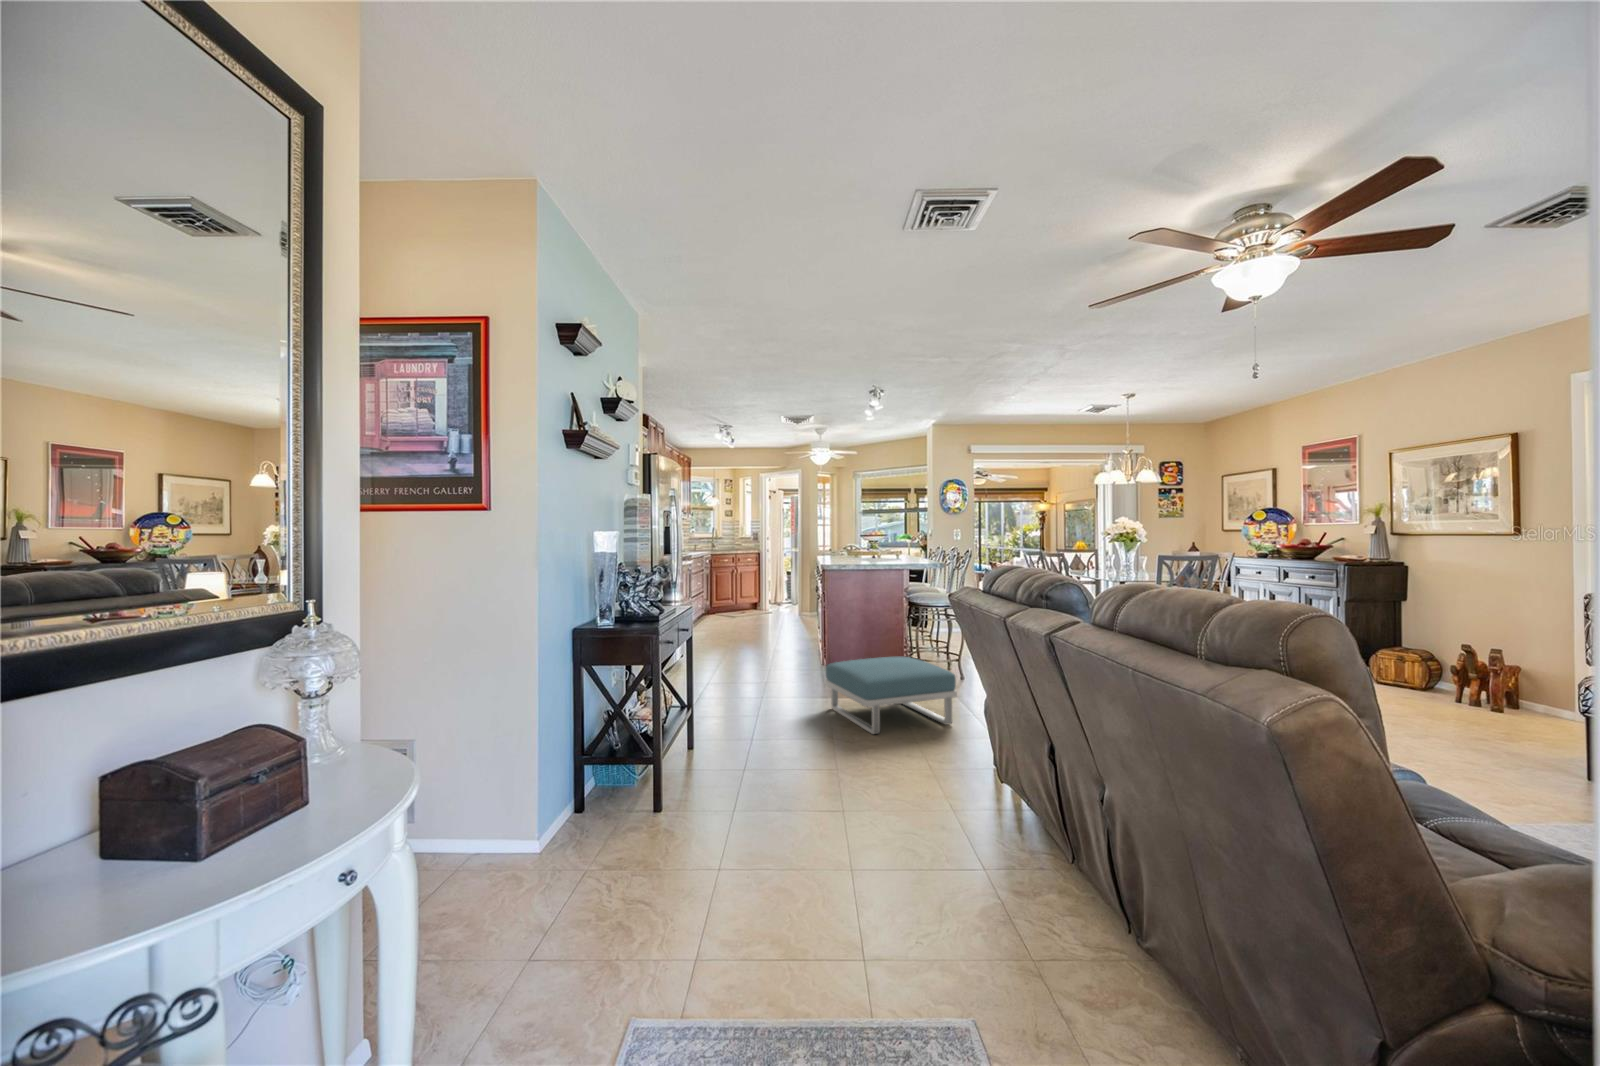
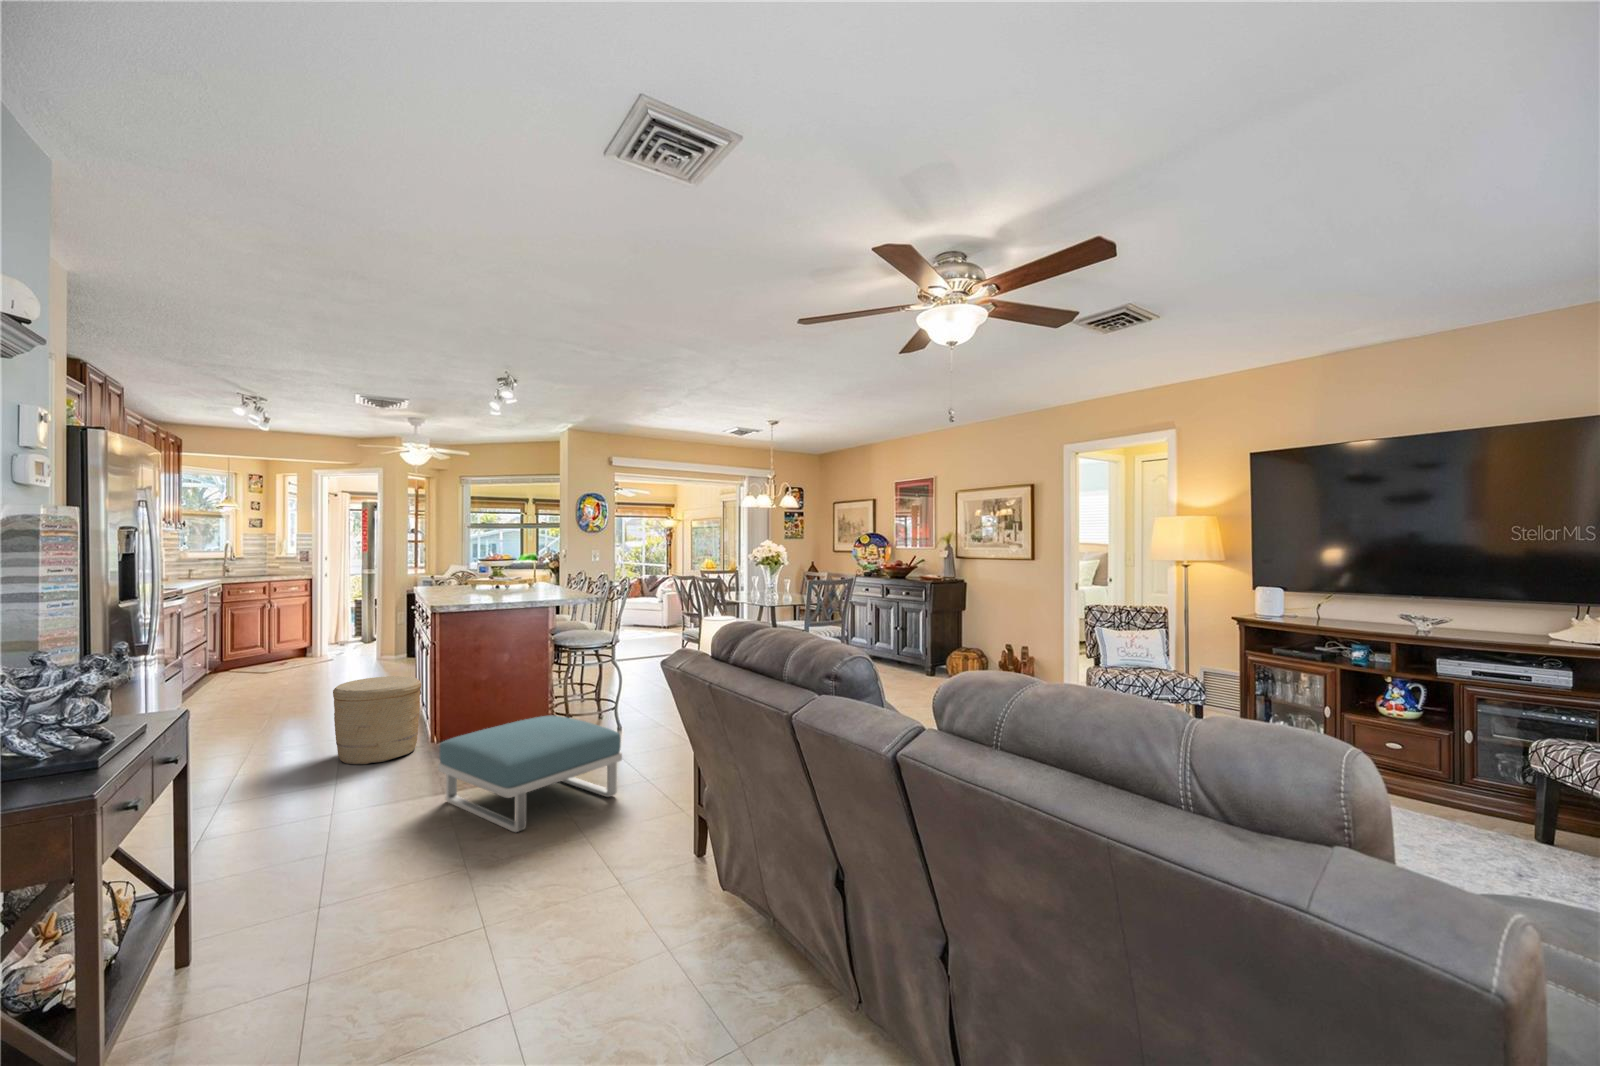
woven basket: none [767,620,820,679] -> present [333,676,421,764]

